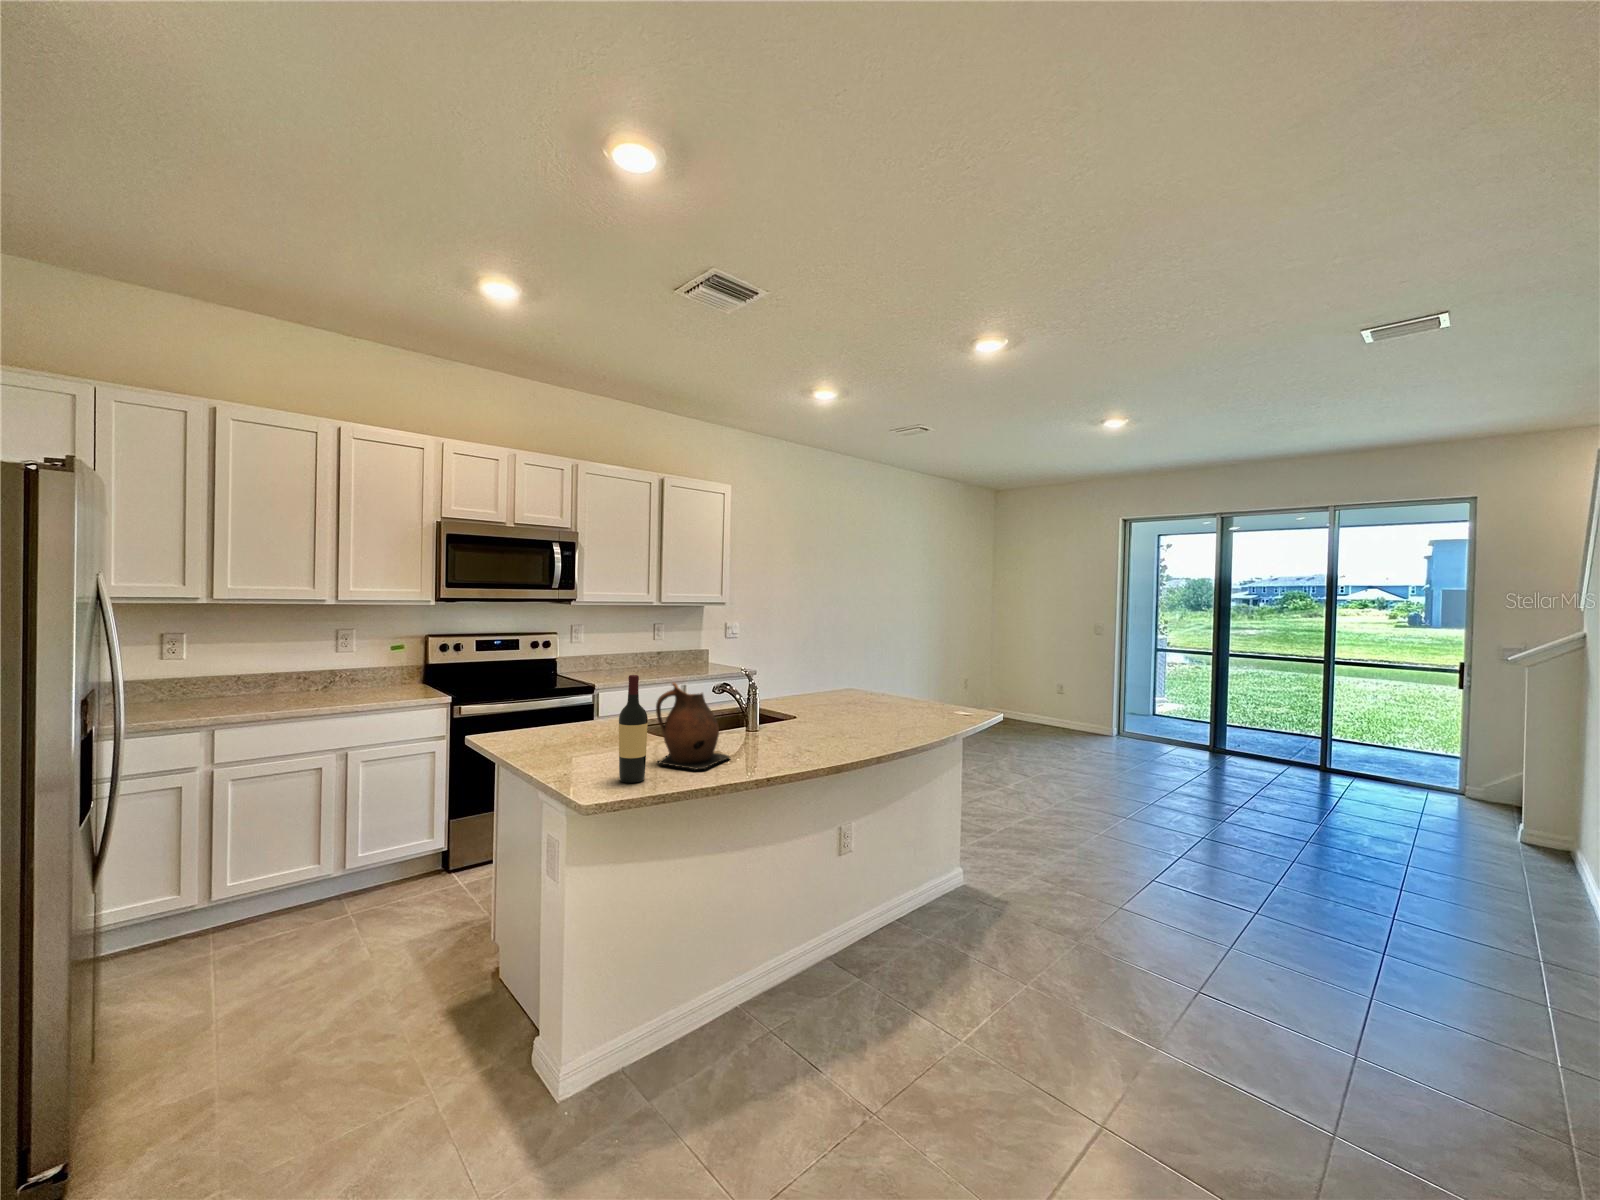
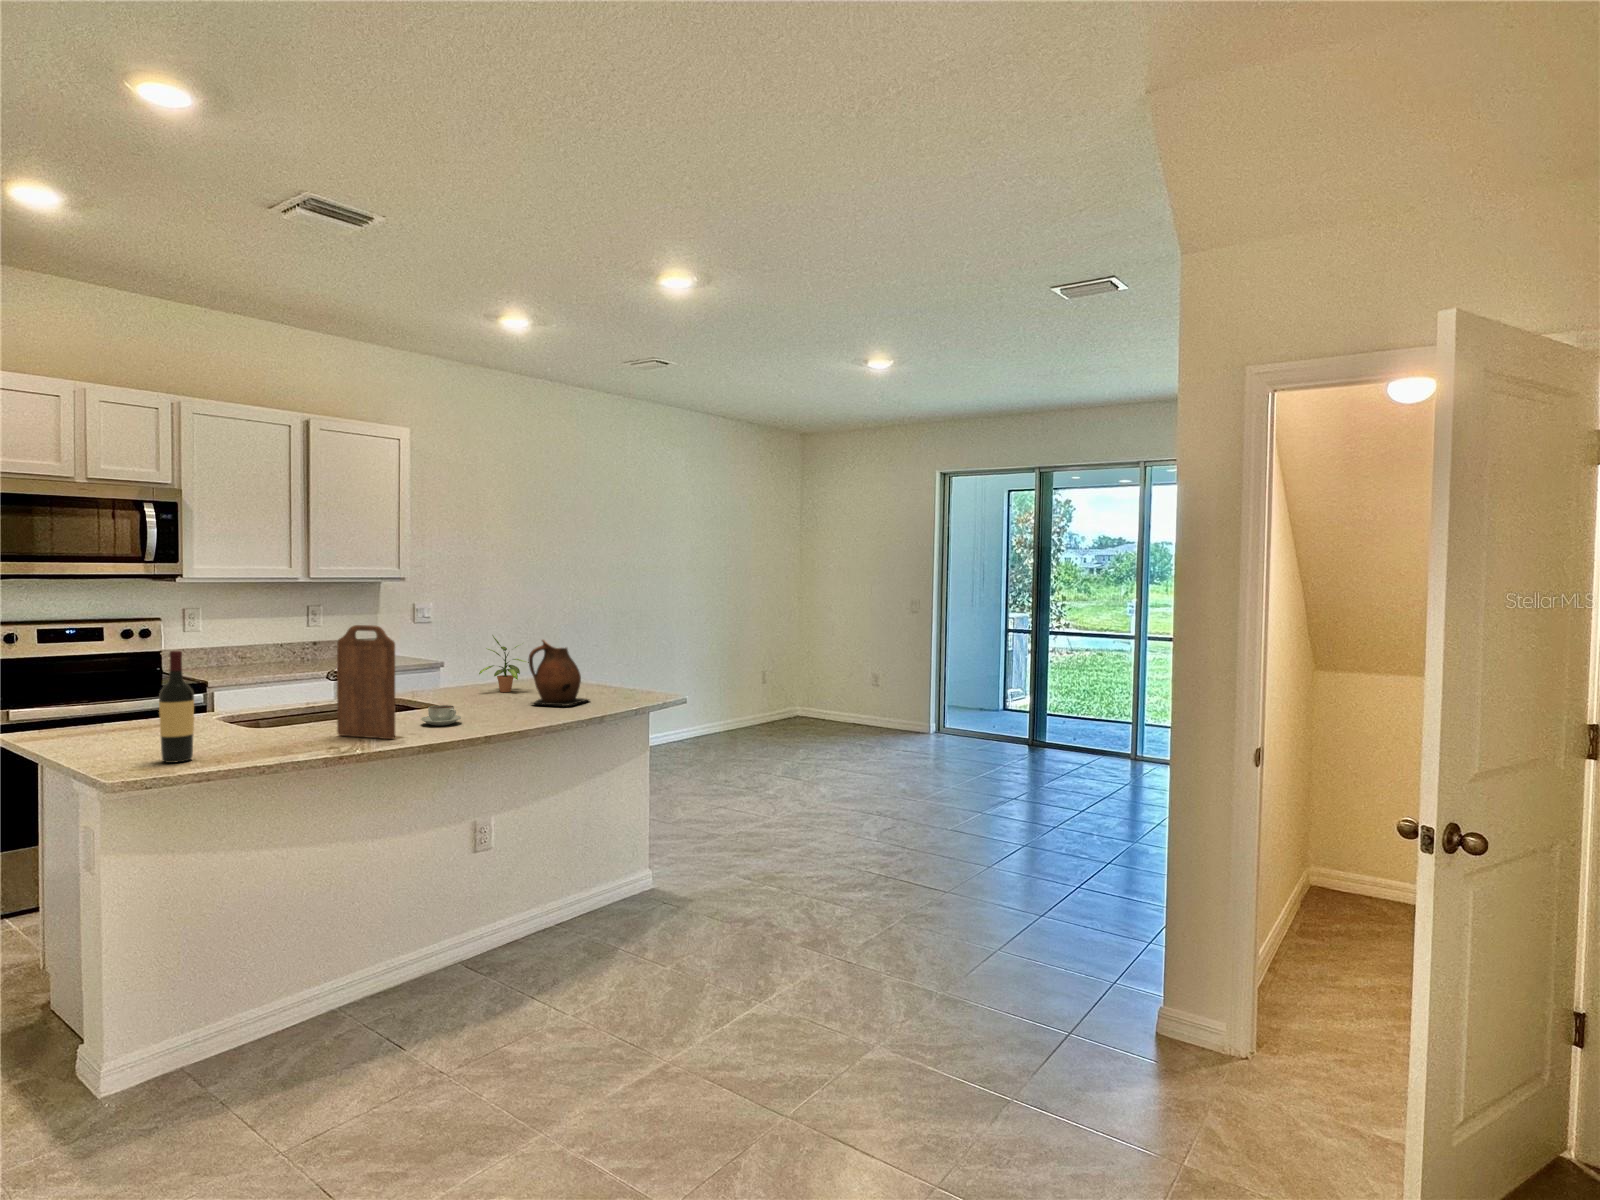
cutting board: none [748,650,806,759] -> present [337,625,395,739]
potted plant: none [820,653,861,704] -> present [479,636,526,692]
ceramic pitcher: present [656,683,730,770] -> present [528,640,589,706]
coffee cup: none [808,723,844,743] -> present [421,705,461,725]

